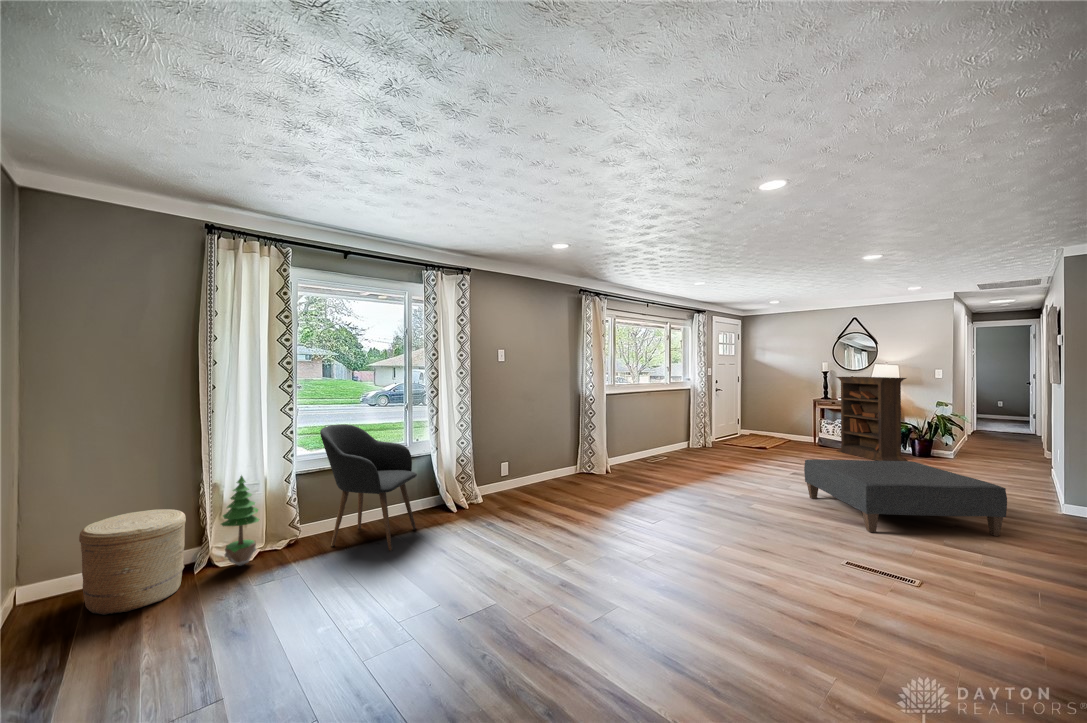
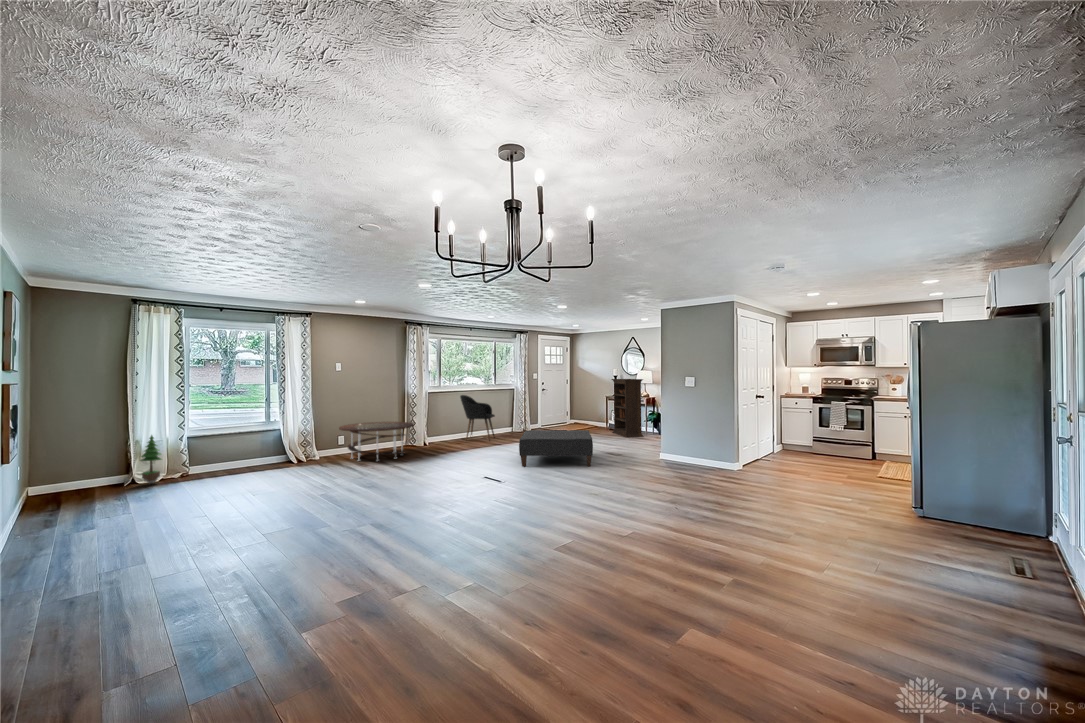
armchair: present [320,424,417,551] -> present [460,395,495,441]
coffee table: none [512,439,623,508] -> present [339,422,414,461]
woven basket: present [79,509,186,615] -> none [64,452,119,498]

